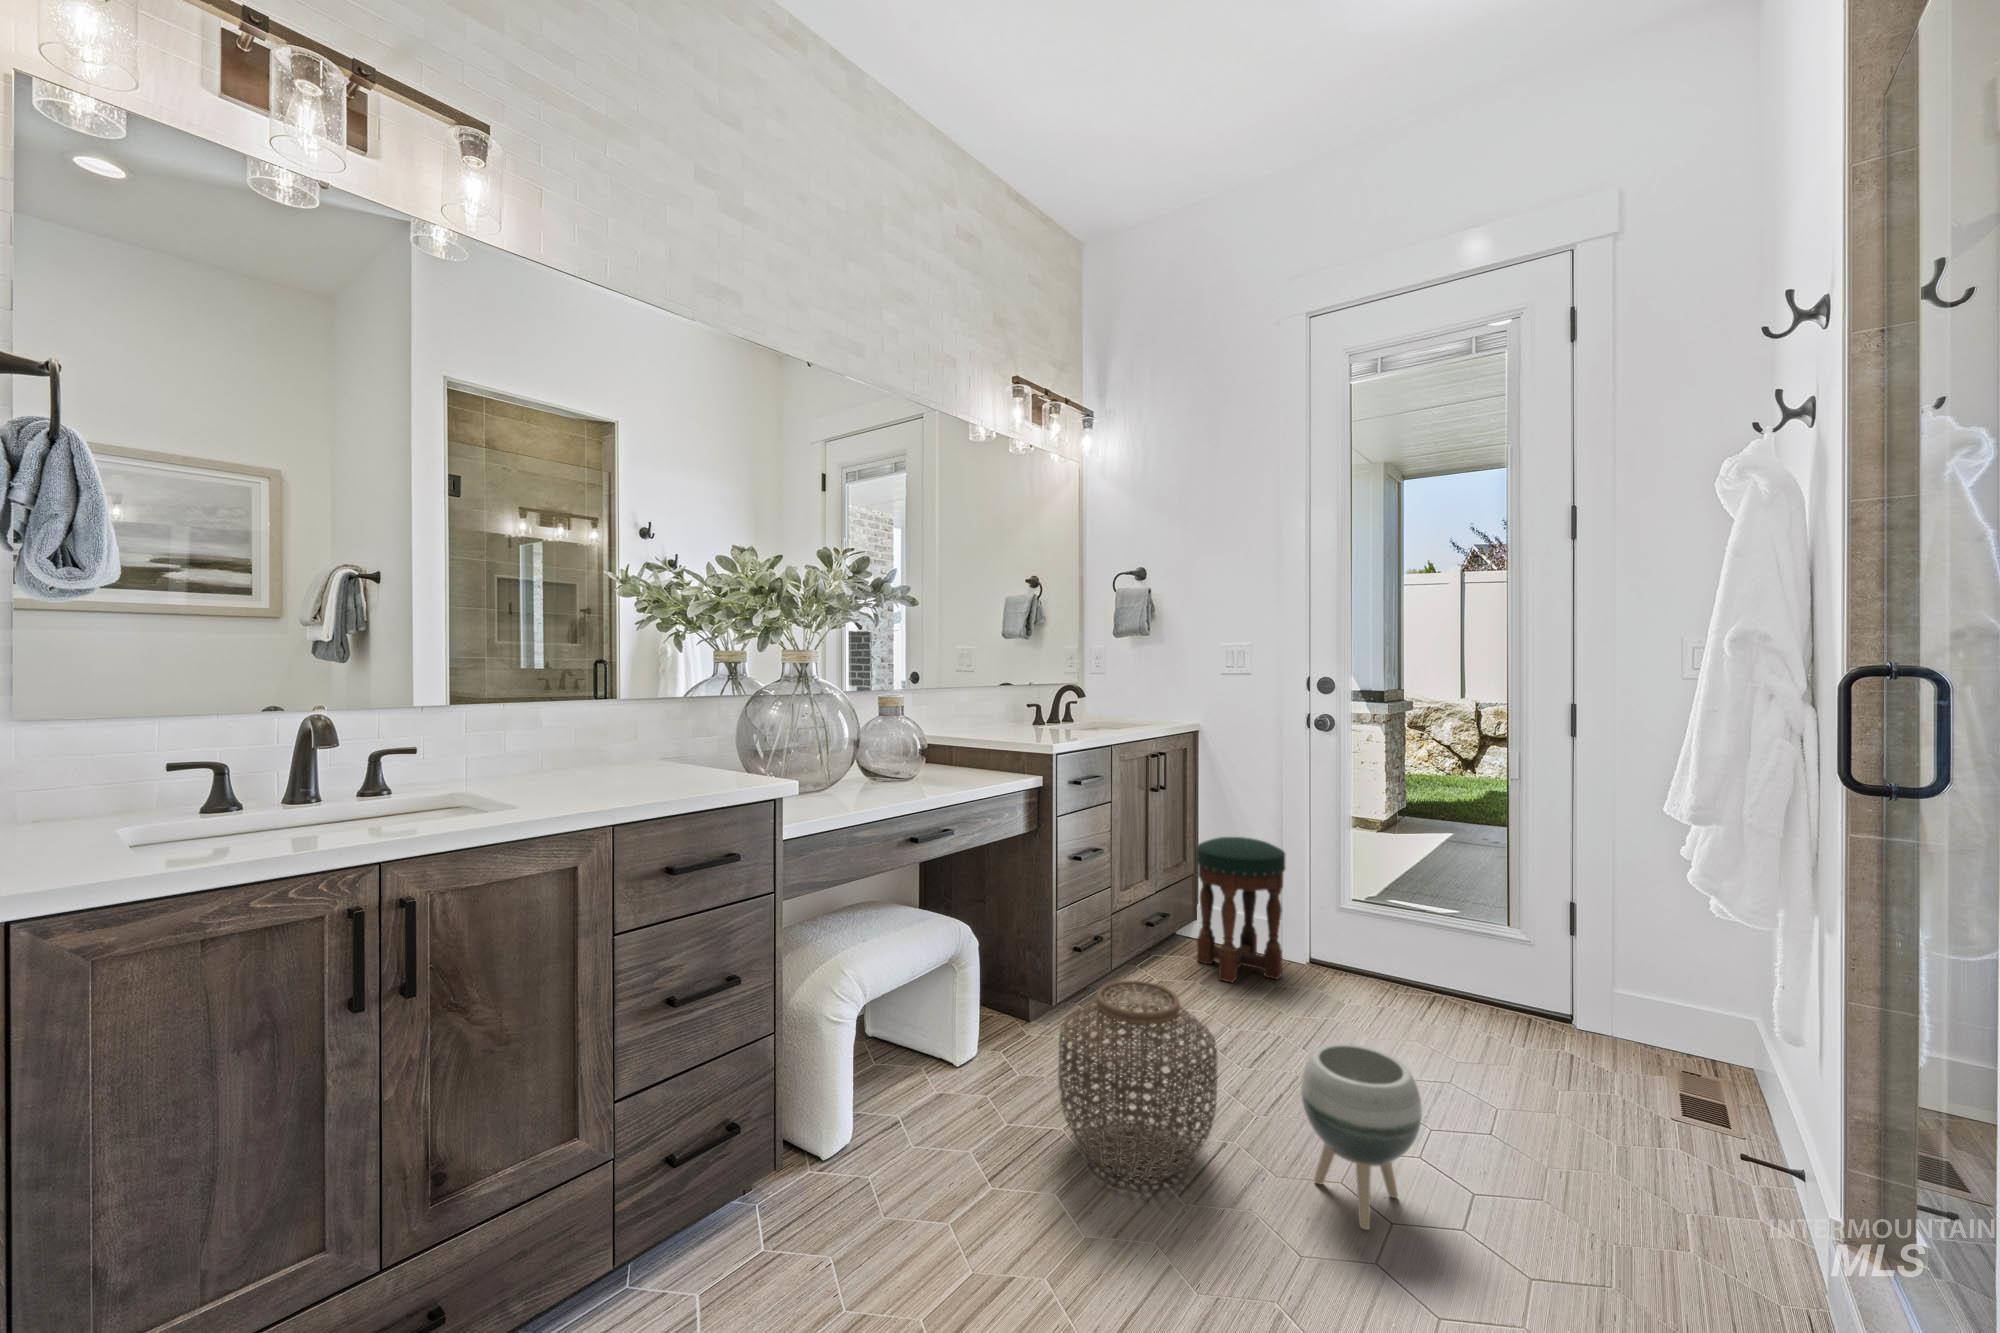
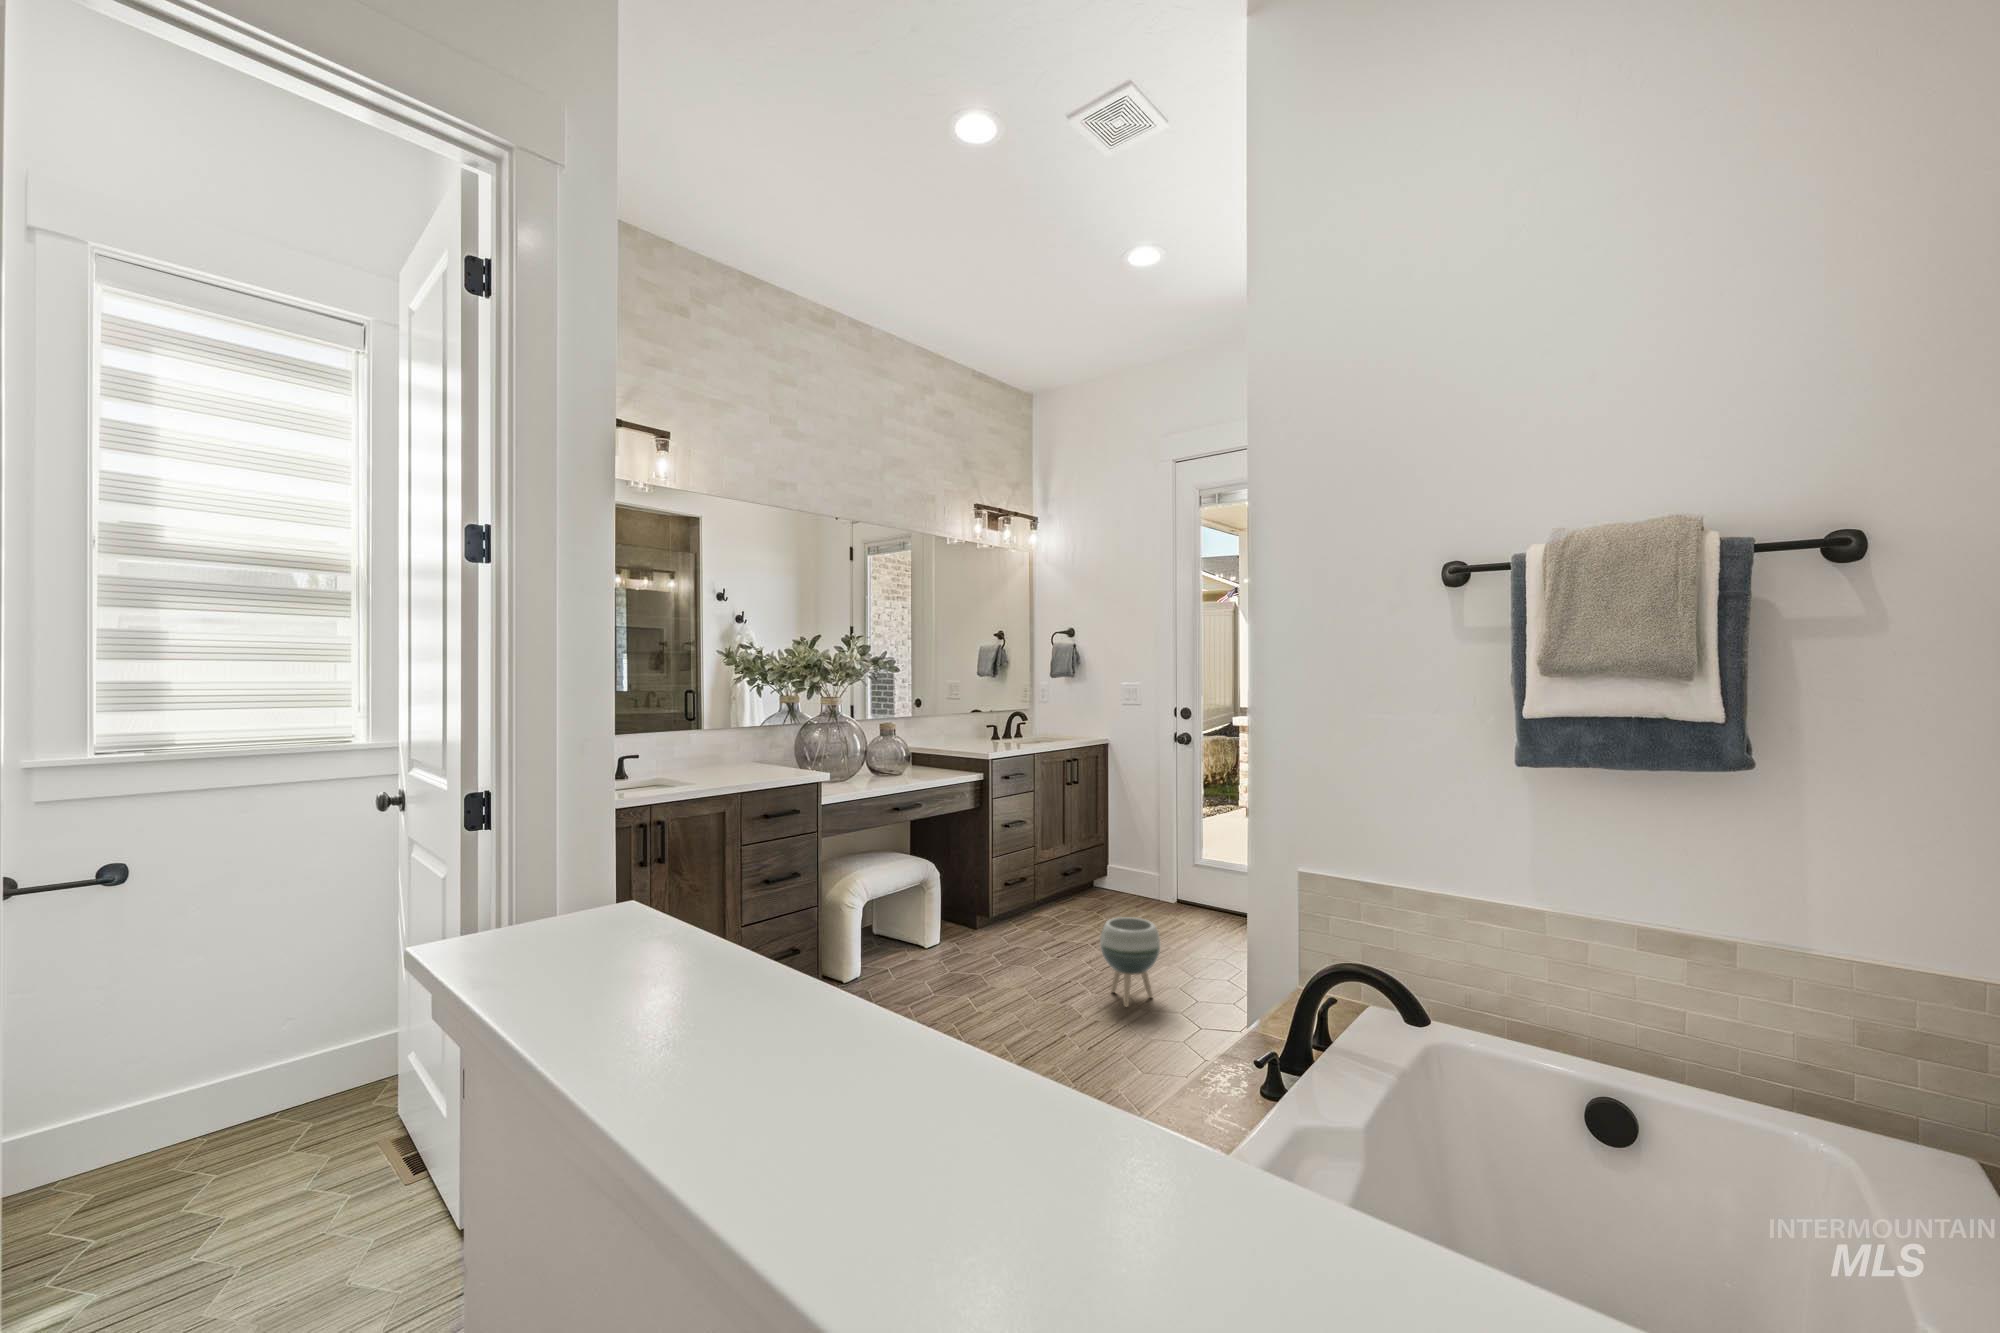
stool: present [1196,837,1285,982] -> none [1099,817,1157,912]
woven basket: present [1059,981,1217,1182] -> none [974,887,1060,990]

